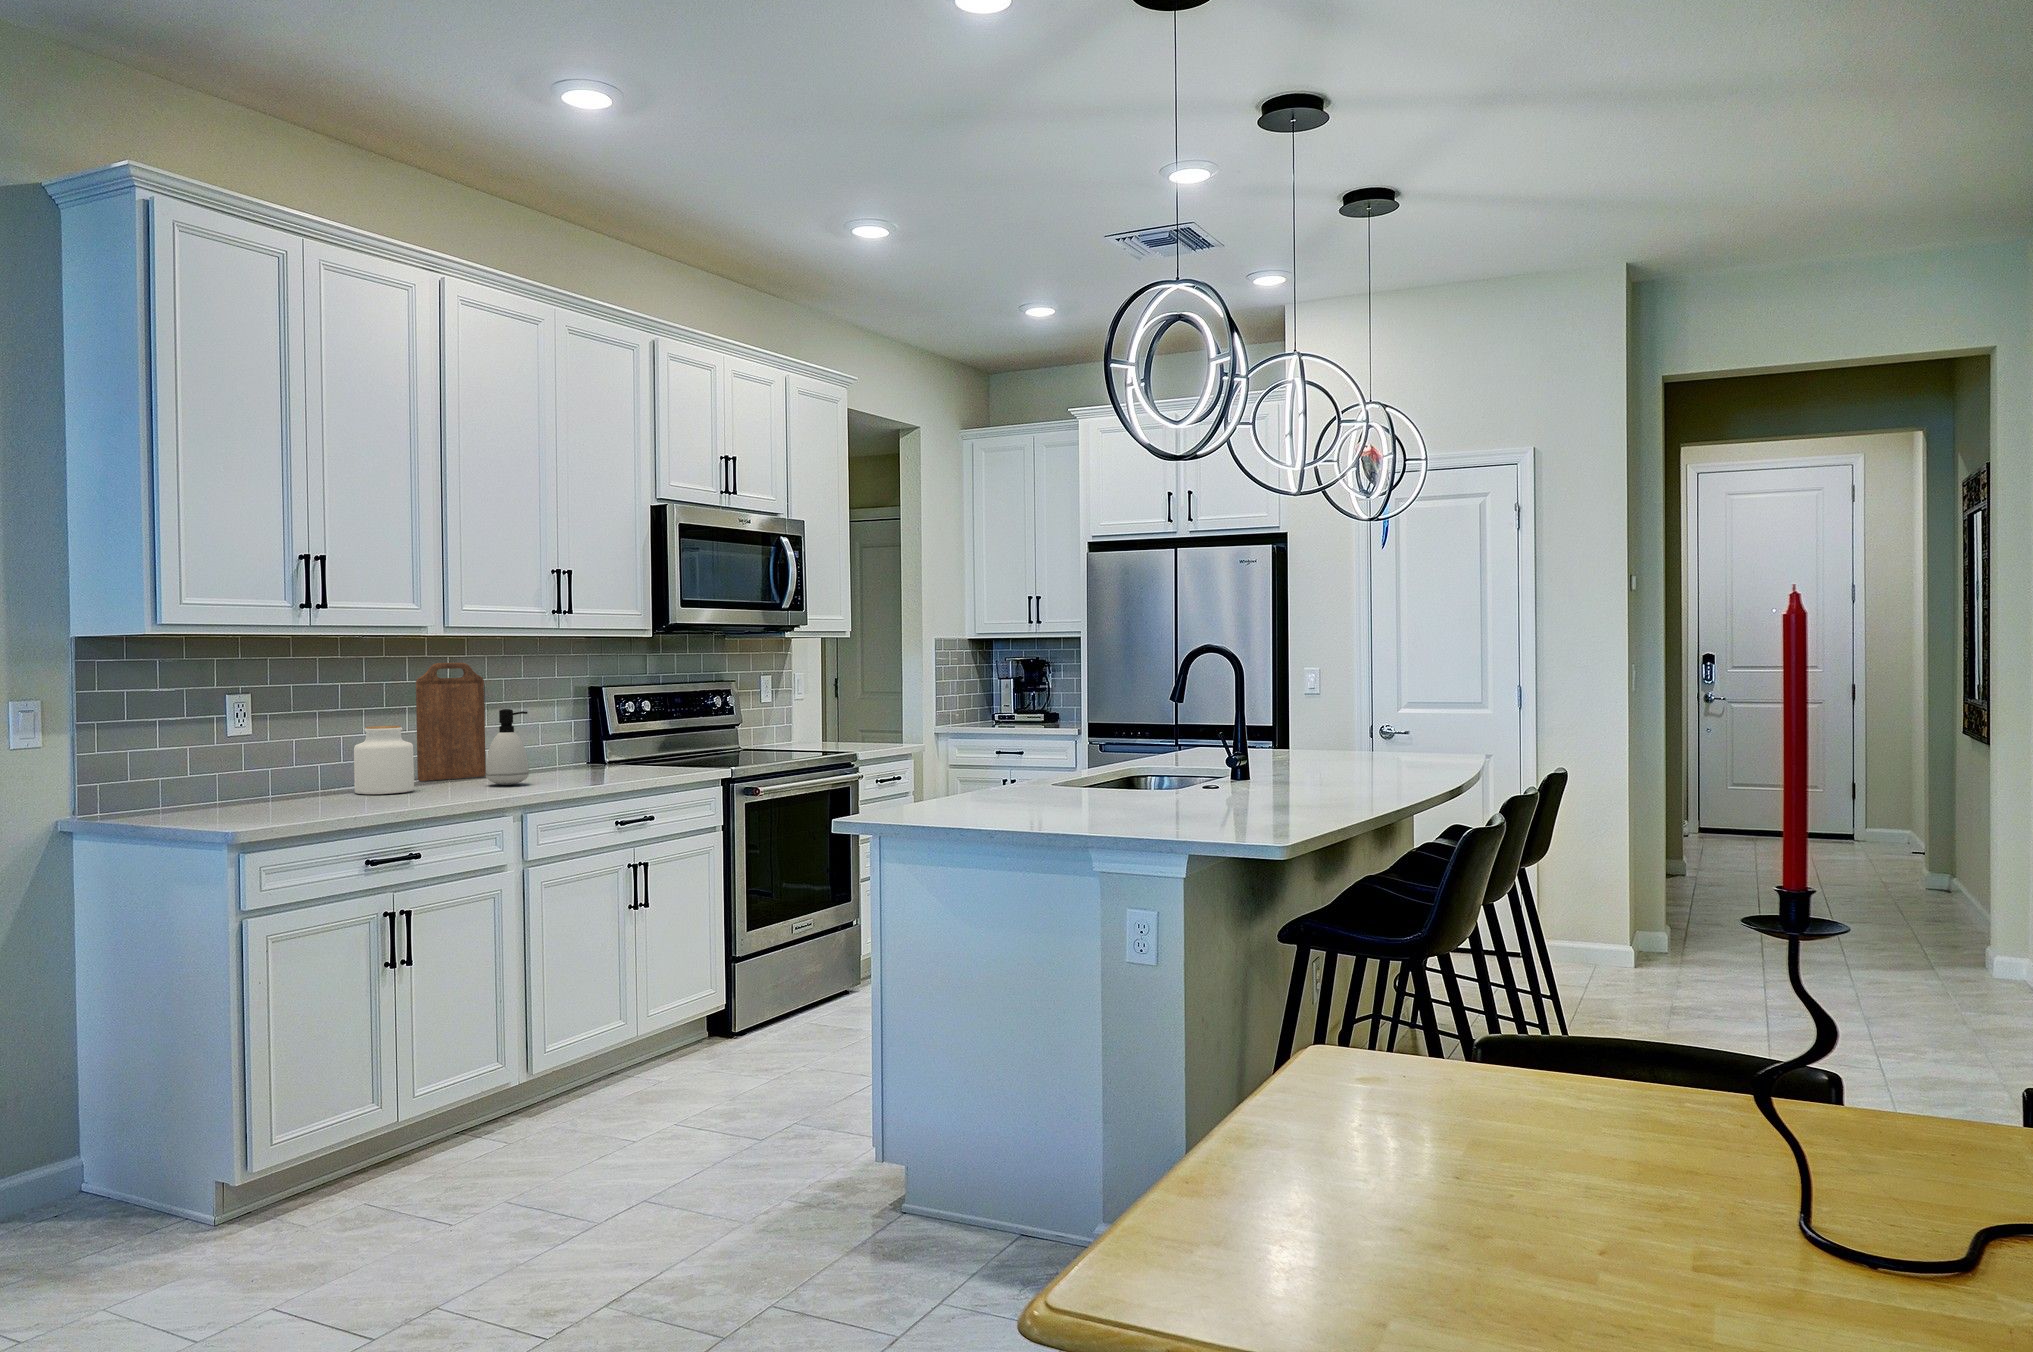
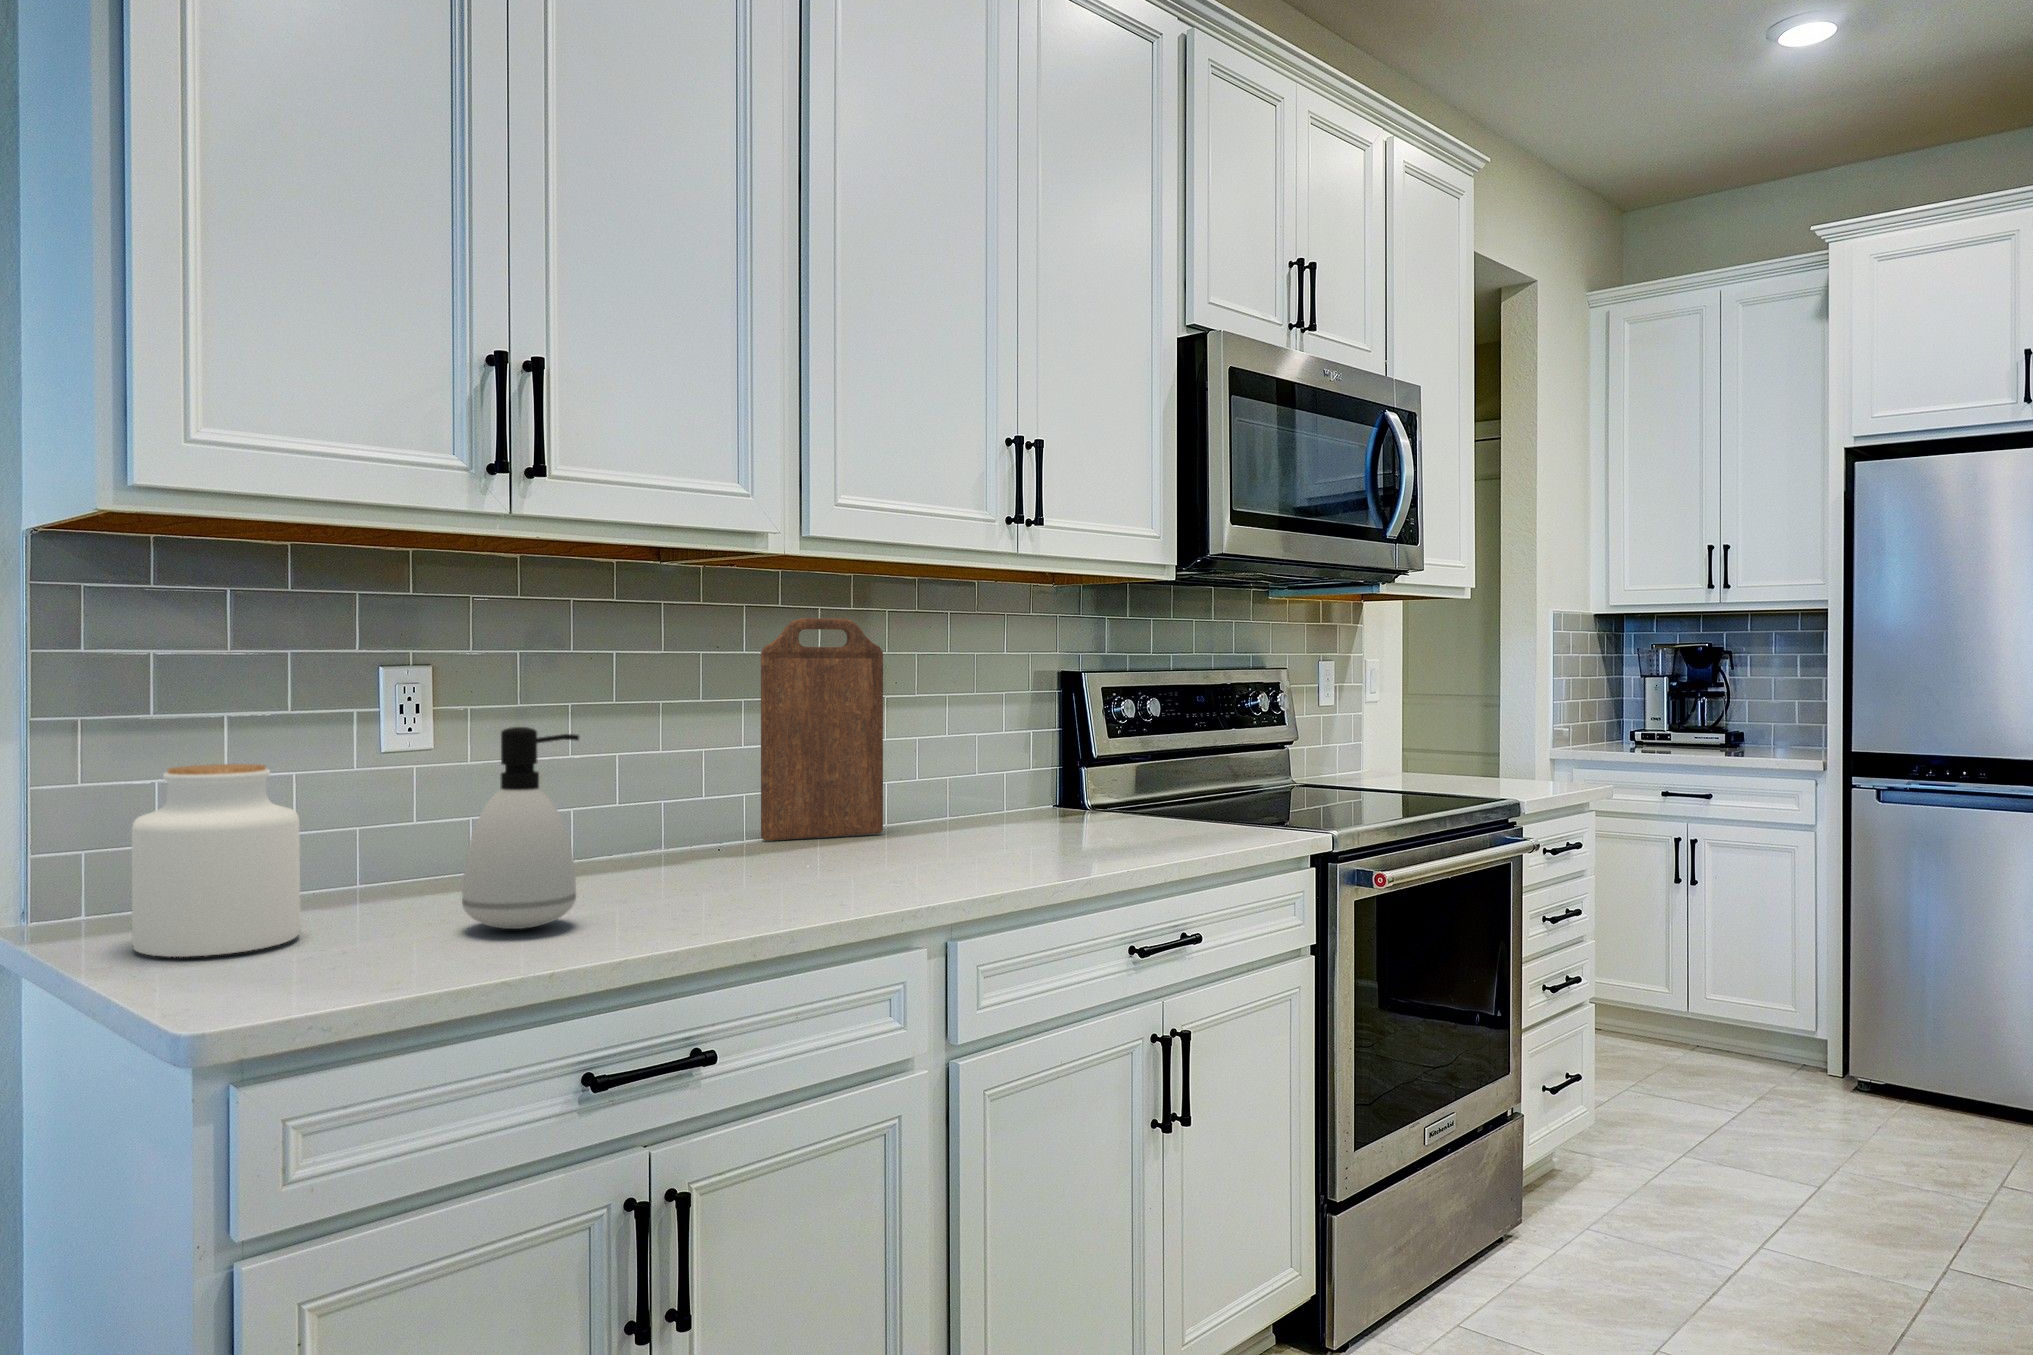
soap dispenser: present [486,709,529,785] -> present [462,727,579,929]
jar: present [354,726,414,794] -> present [132,764,301,957]

